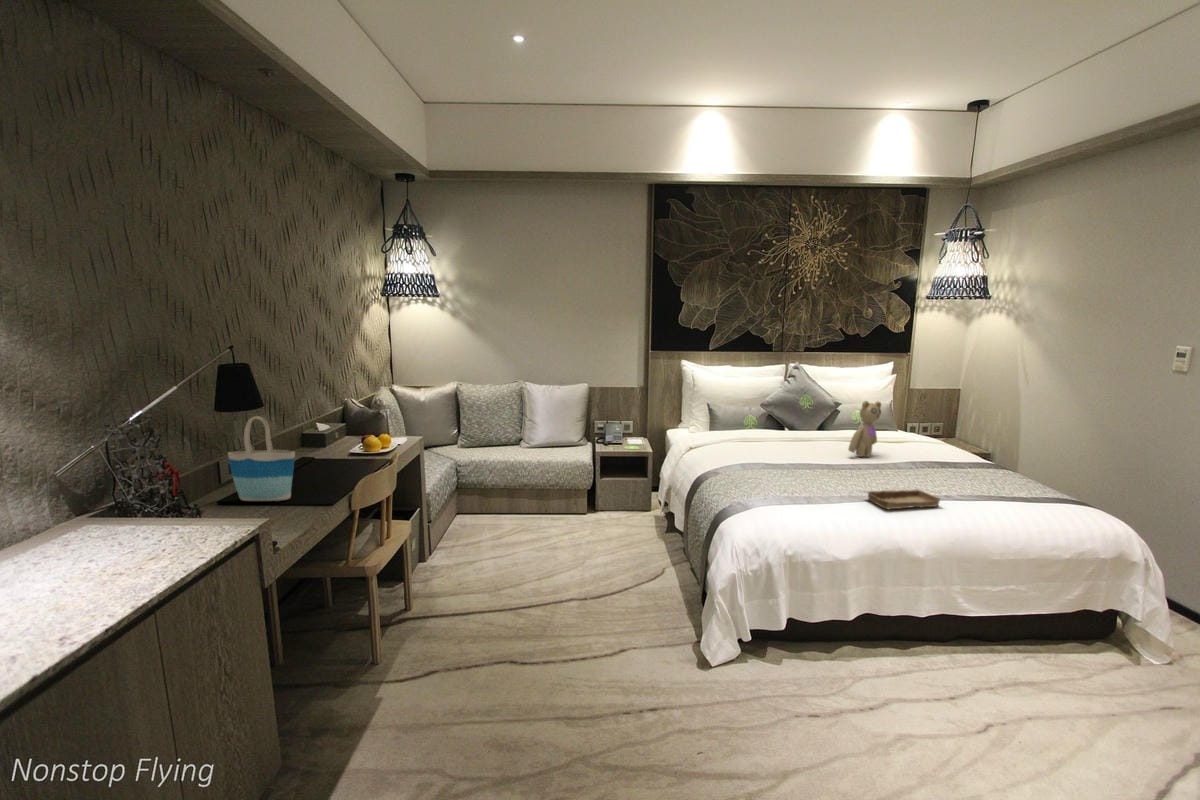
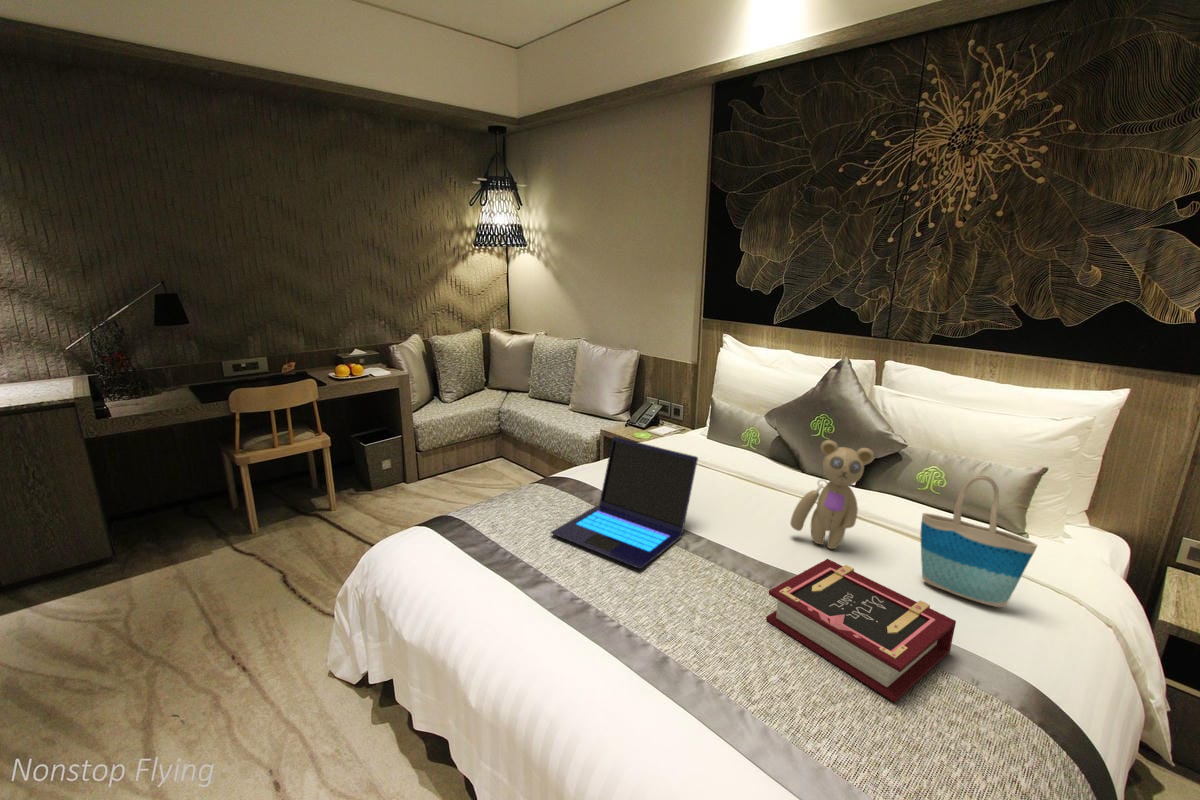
tote bag: present [228,416,295,501] -> present [920,475,1037,607]
laptop: none [762,424,850,489] -> present [551,437,698,569]
book: none [896,454,981,487] -> present [766,559,956,702]
tray: present [867,489,940,509] -> none [563,583,703,675]

